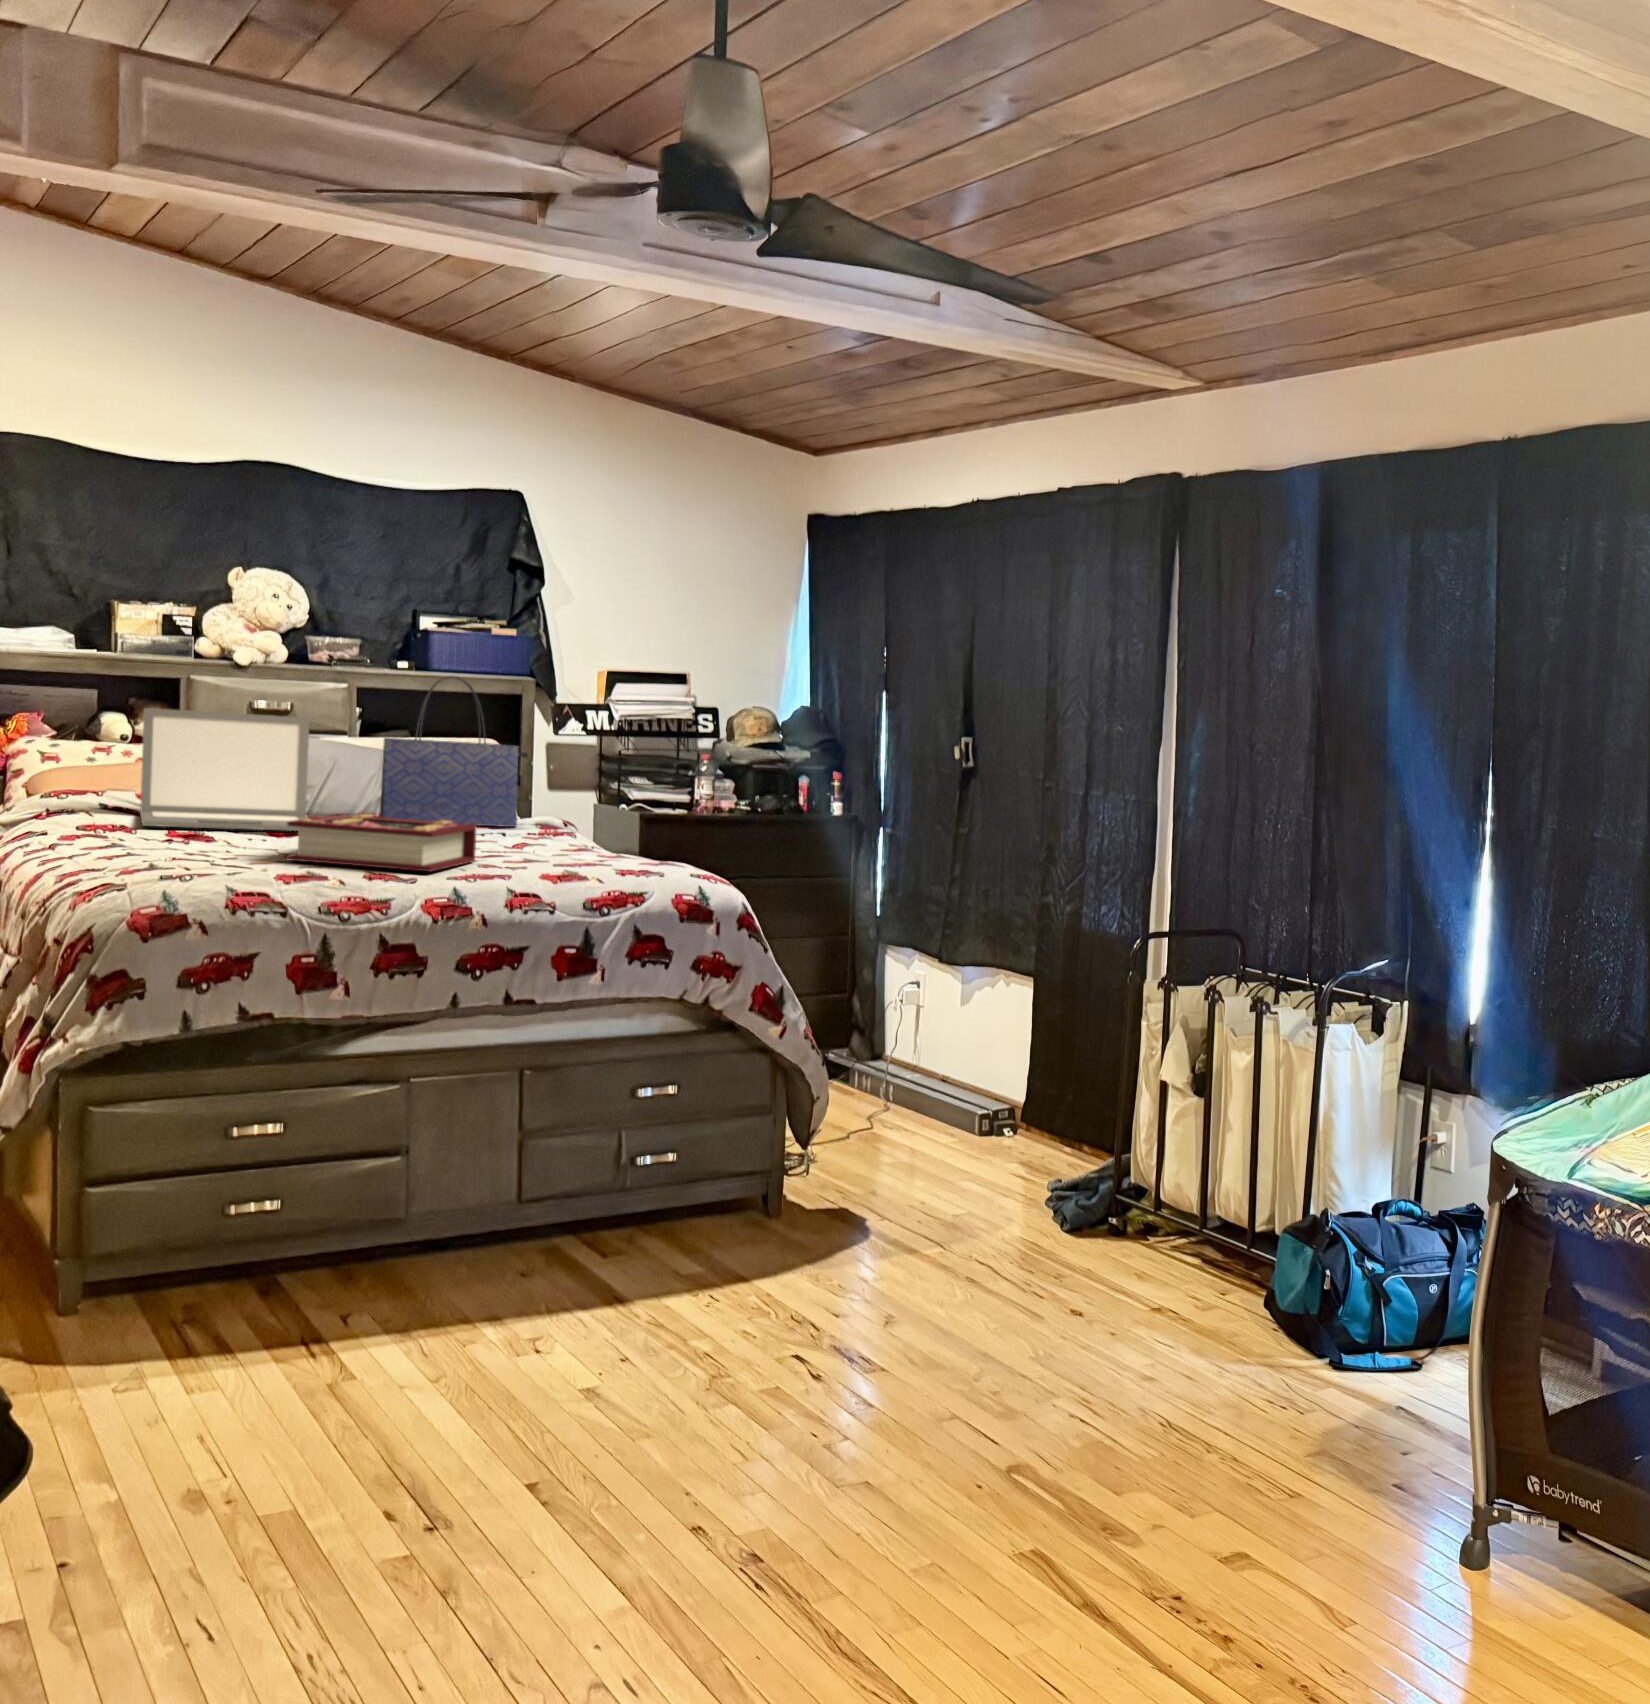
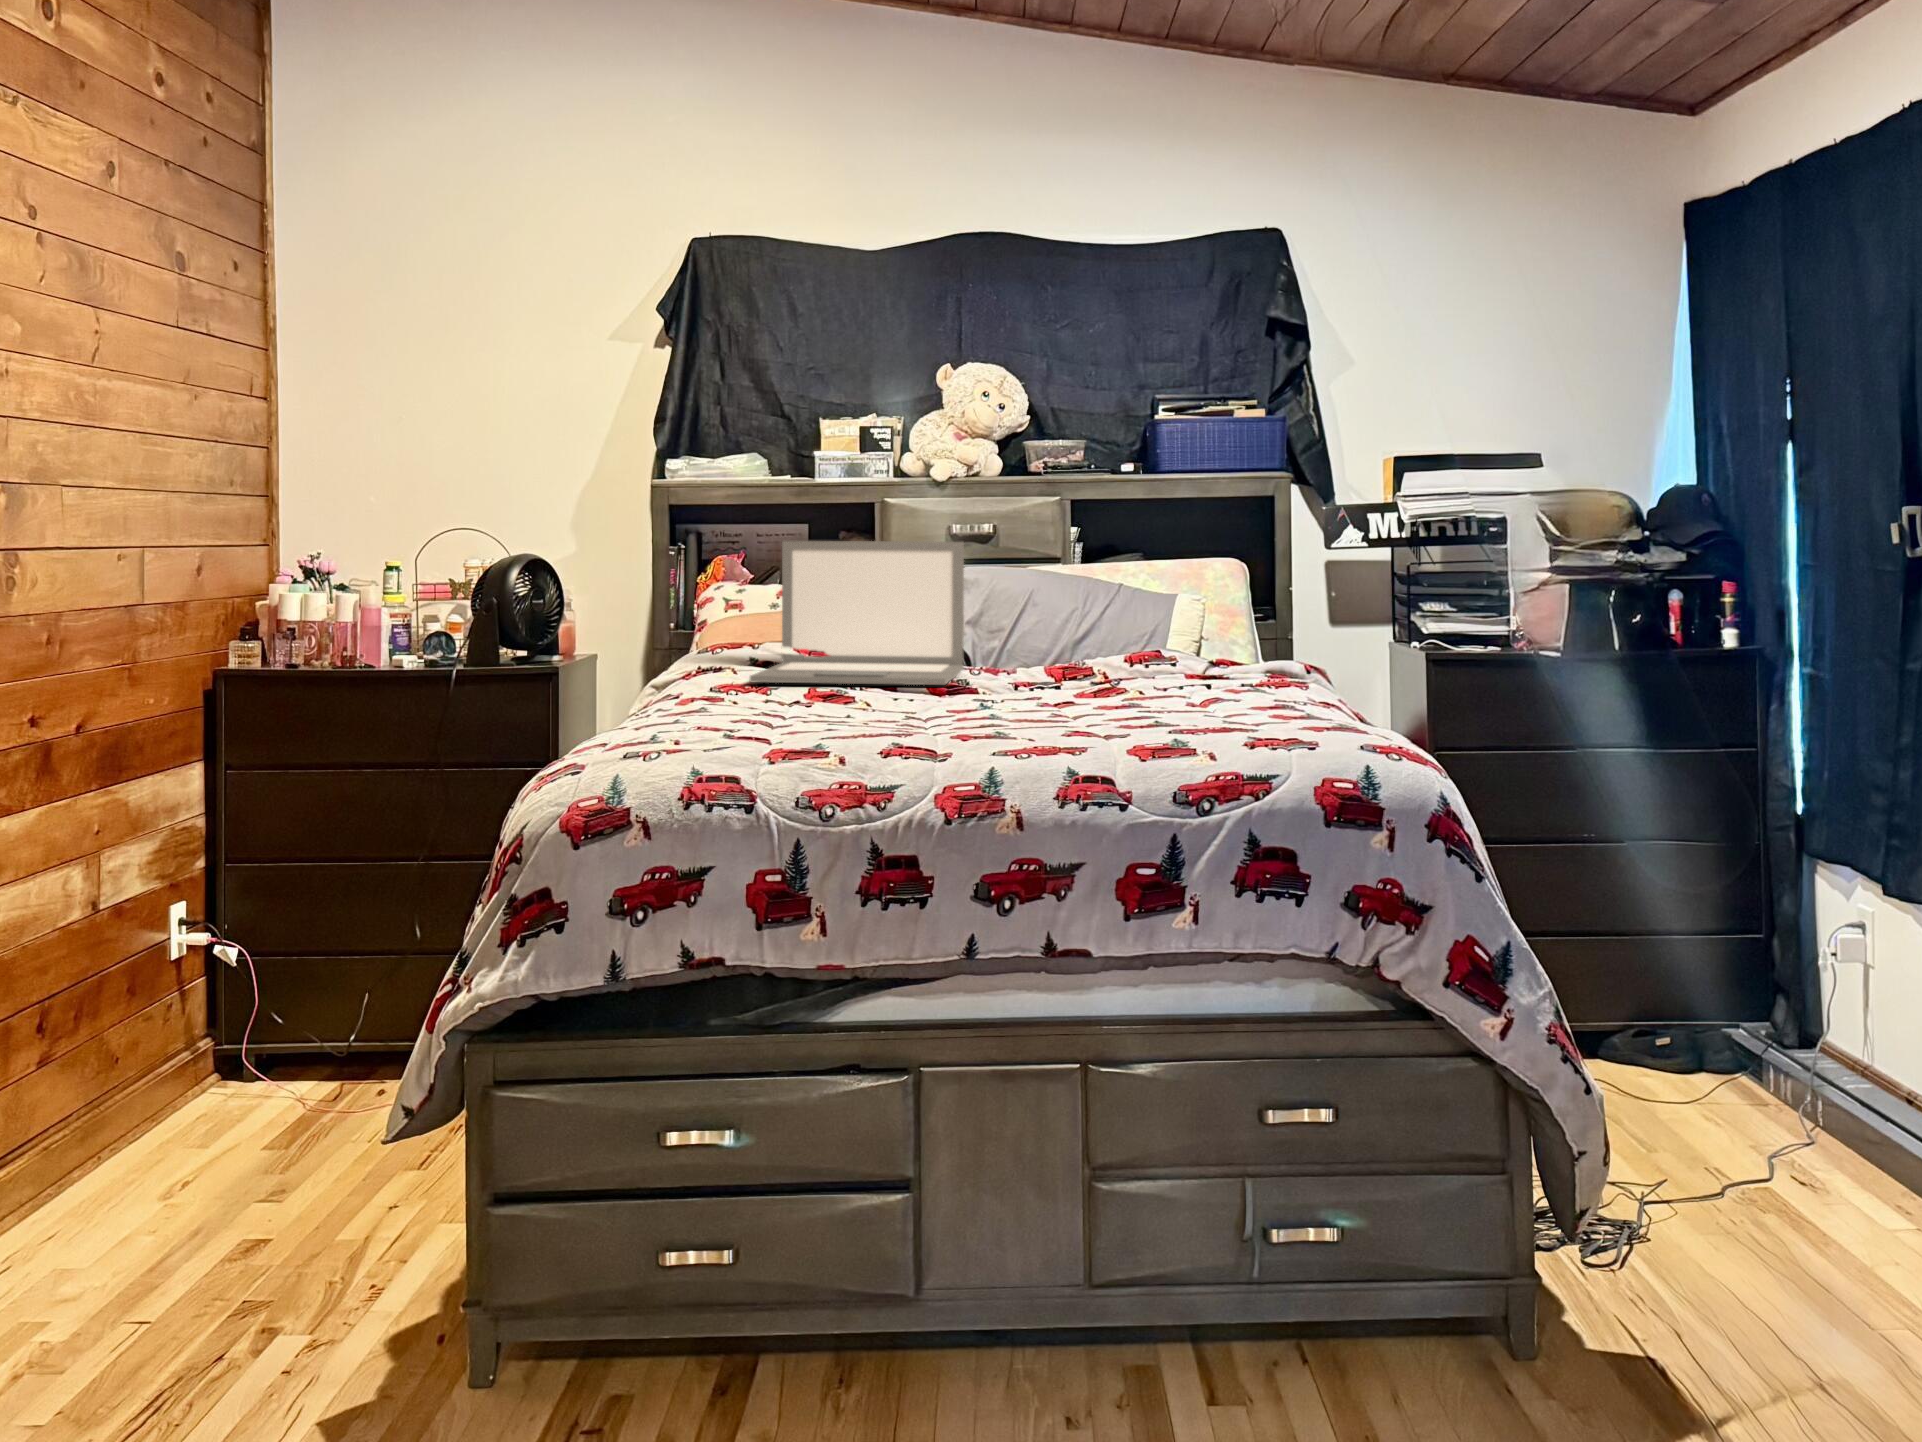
tote bag: present [379,676,528,827] -> none [1052,479,1236,672]
book: present [286,814,477,872] -> none [832,665,1081,748]

